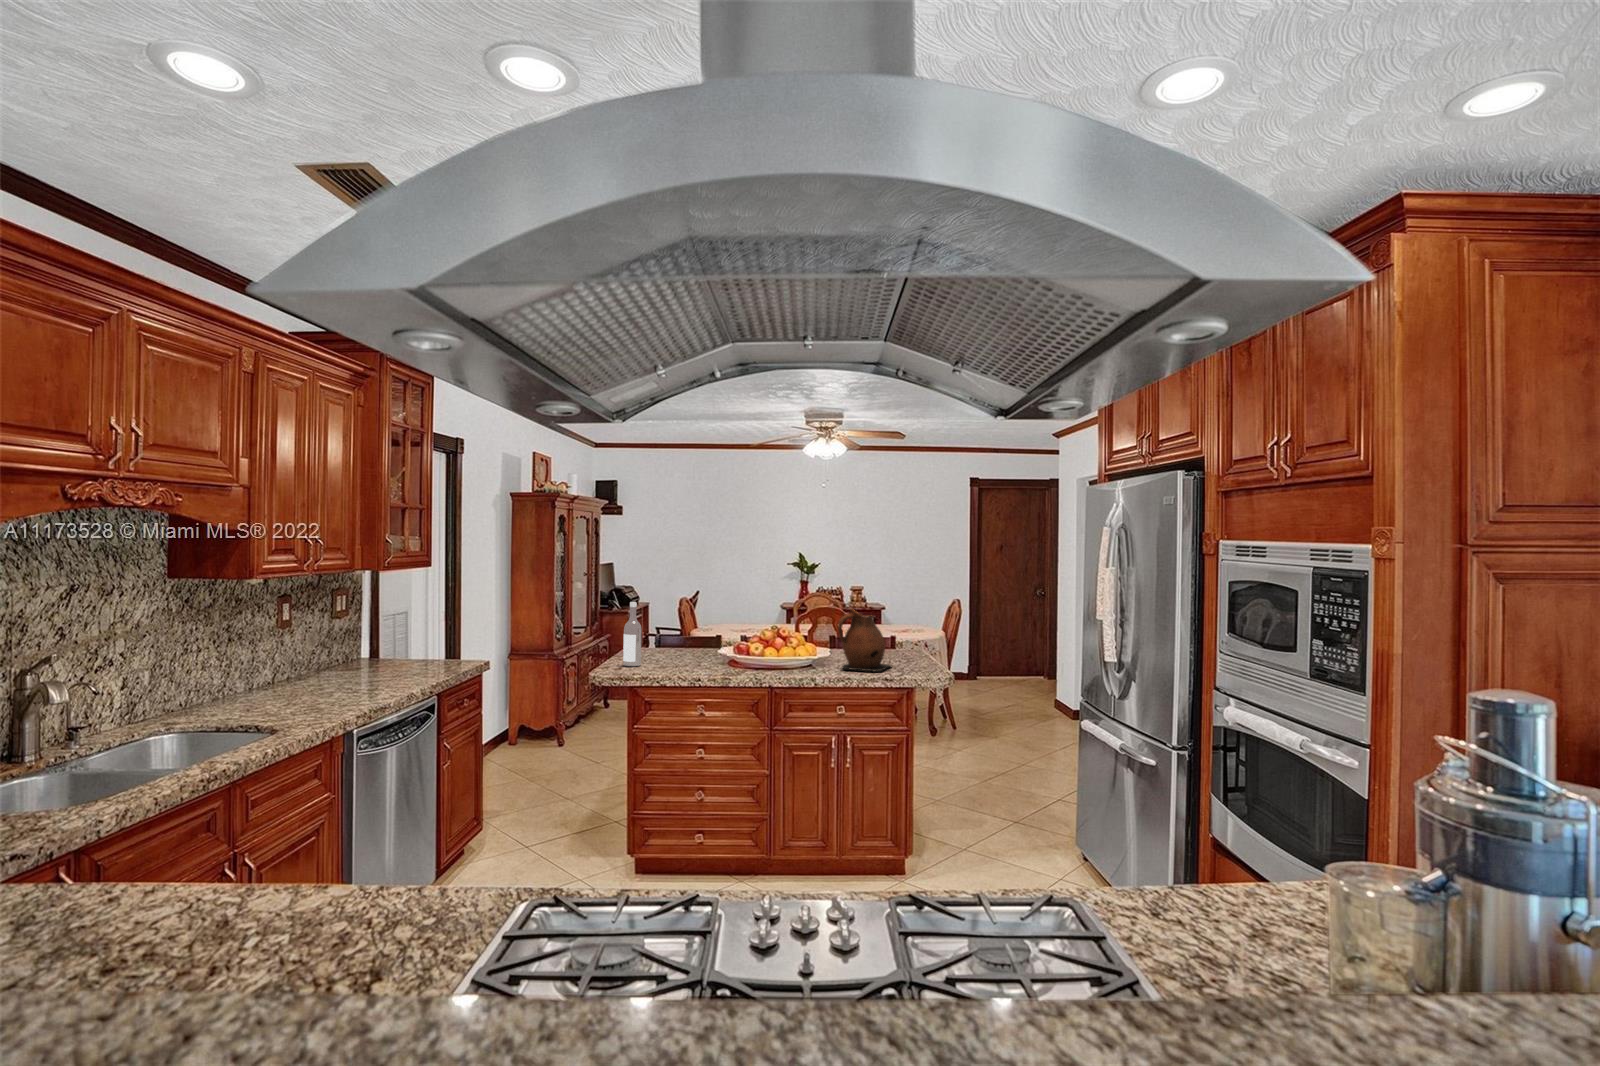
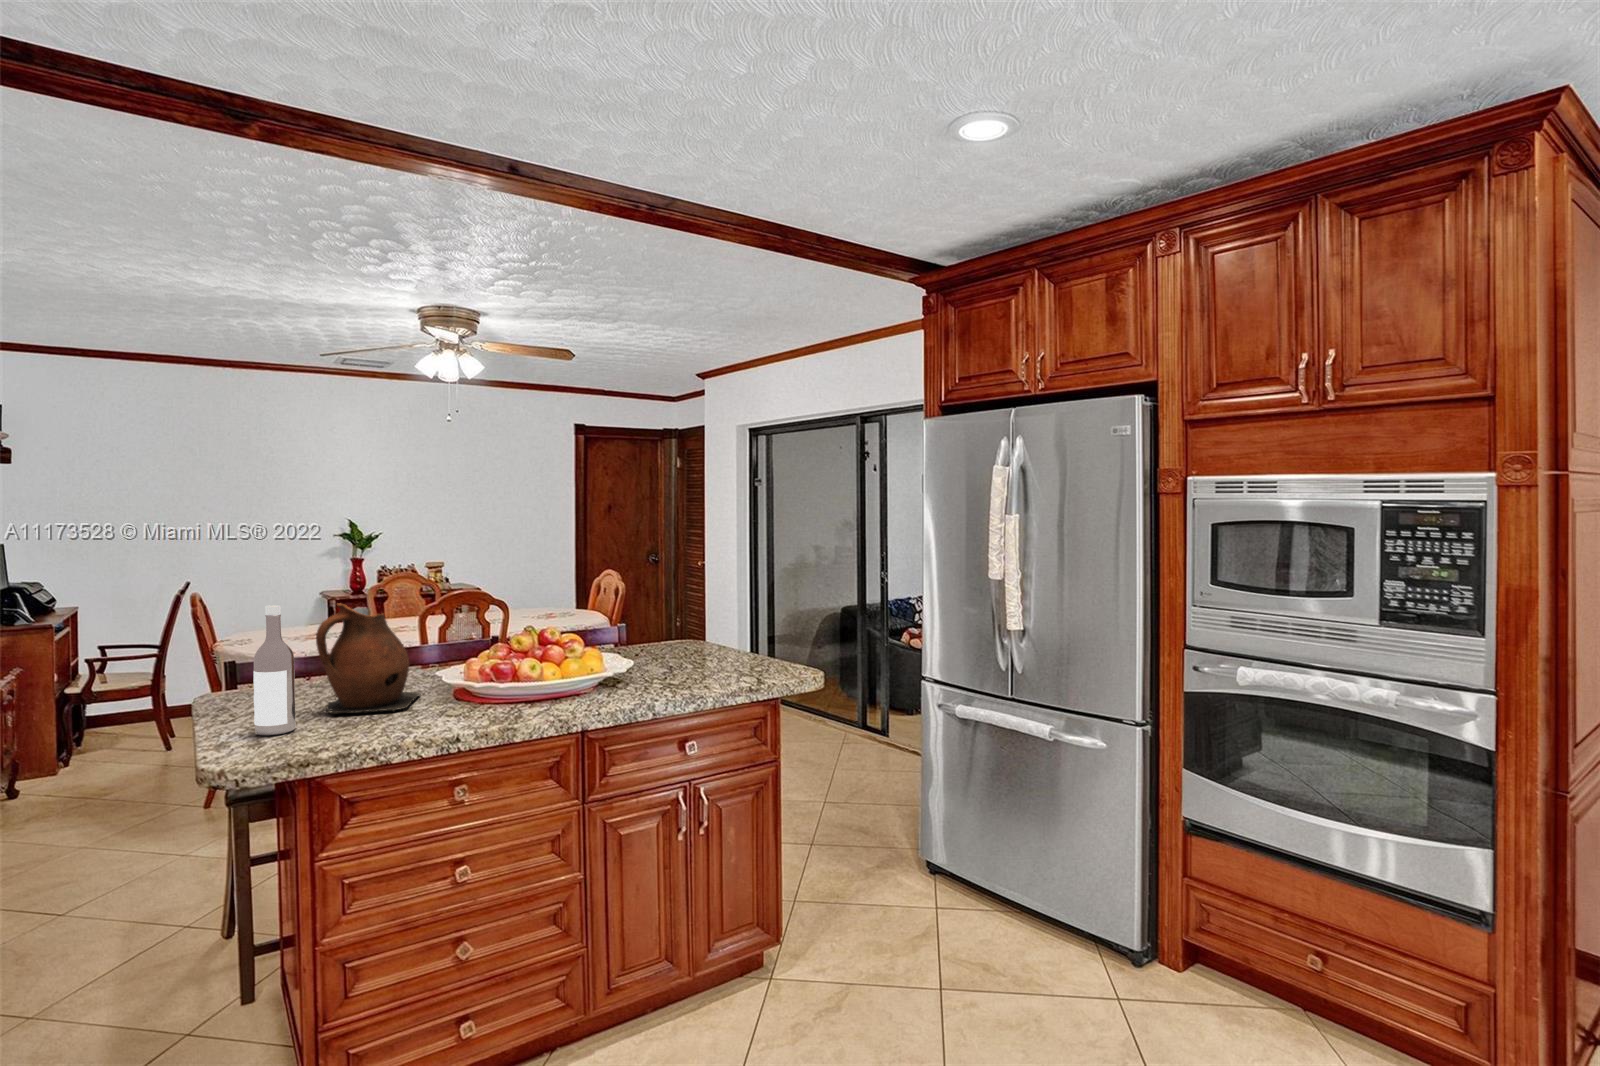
ceramic pitcher: present [838,608,891,672] -> present [316,604,421,713]

